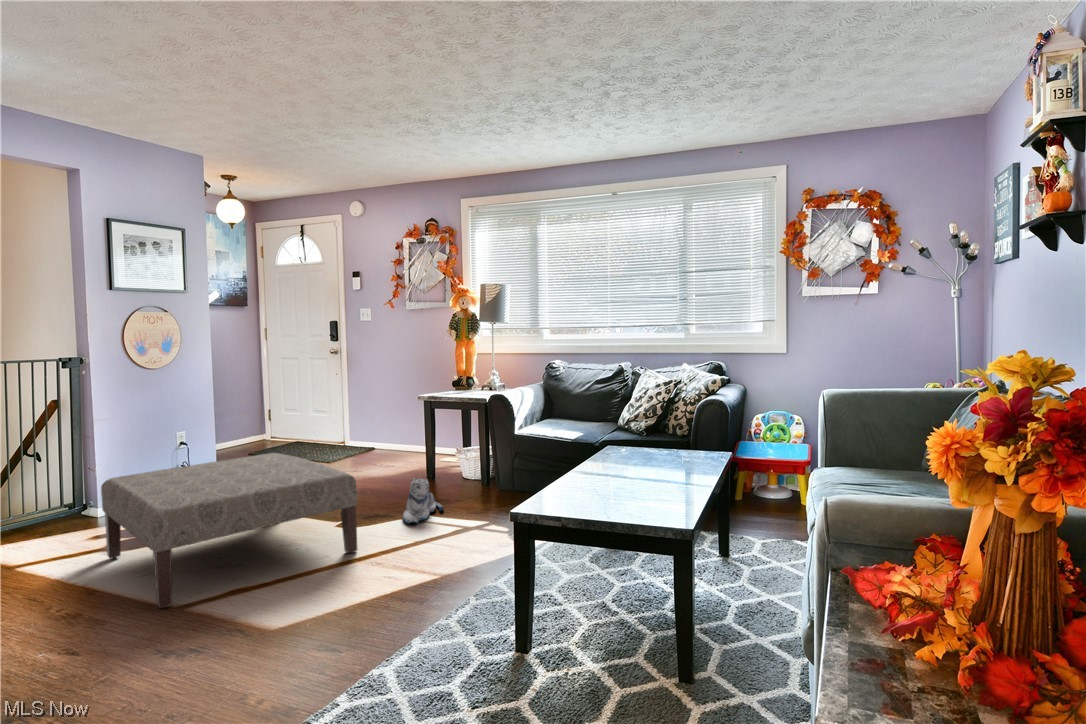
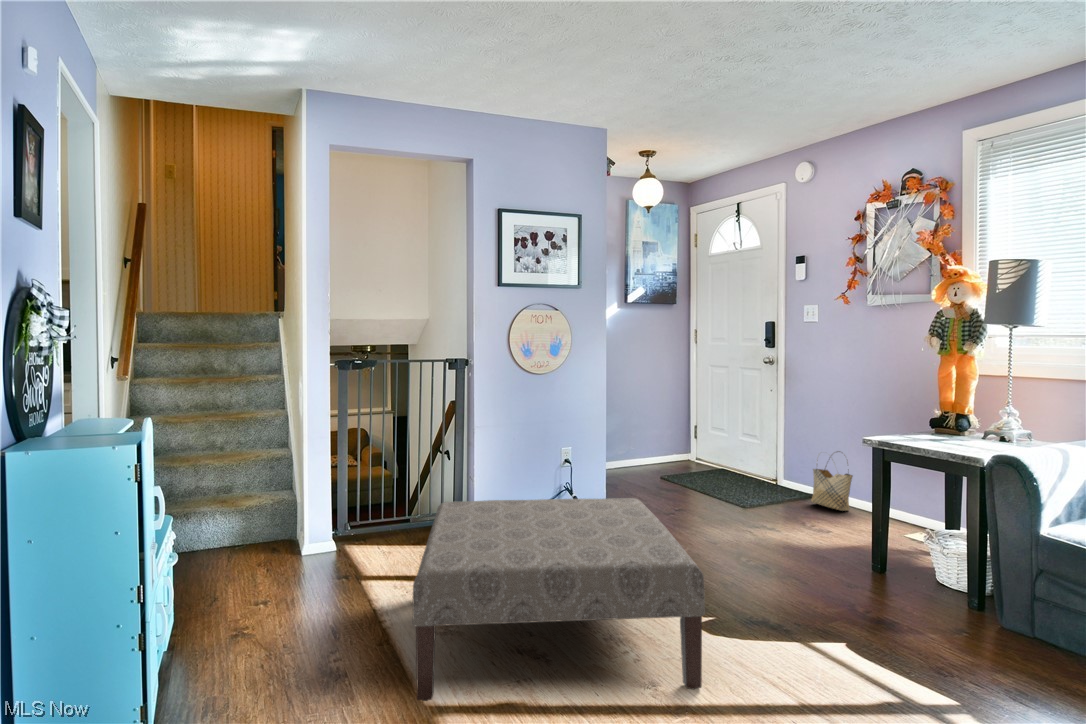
woven basket: none [375,412,403,453] -> present [811,451,853,511]
plush toy: present [403,478,443,524] -> none [799,580,878,660]

